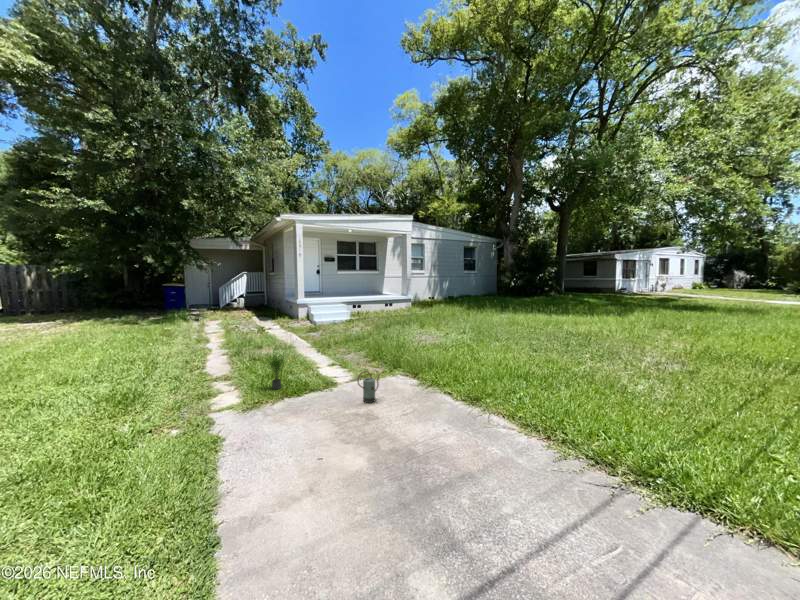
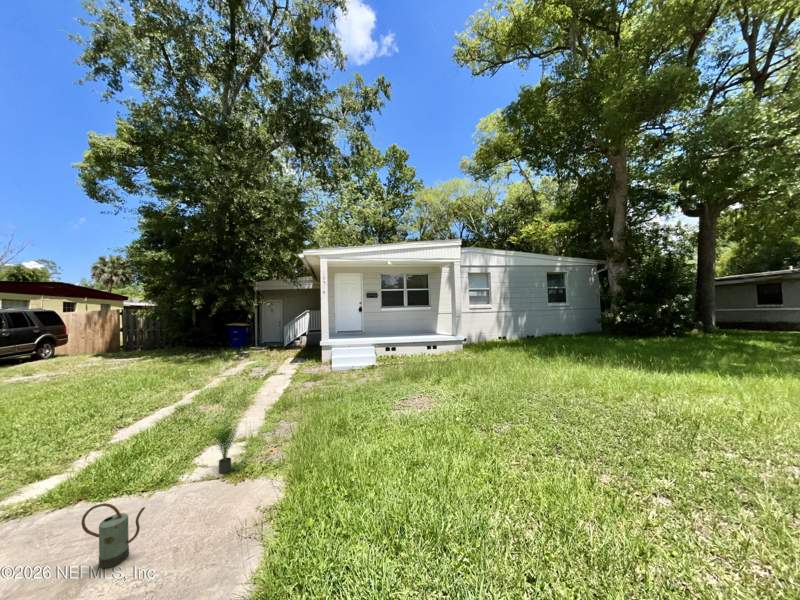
potted plant: present [266,352,285,389] -> present [213,419,238,473]

